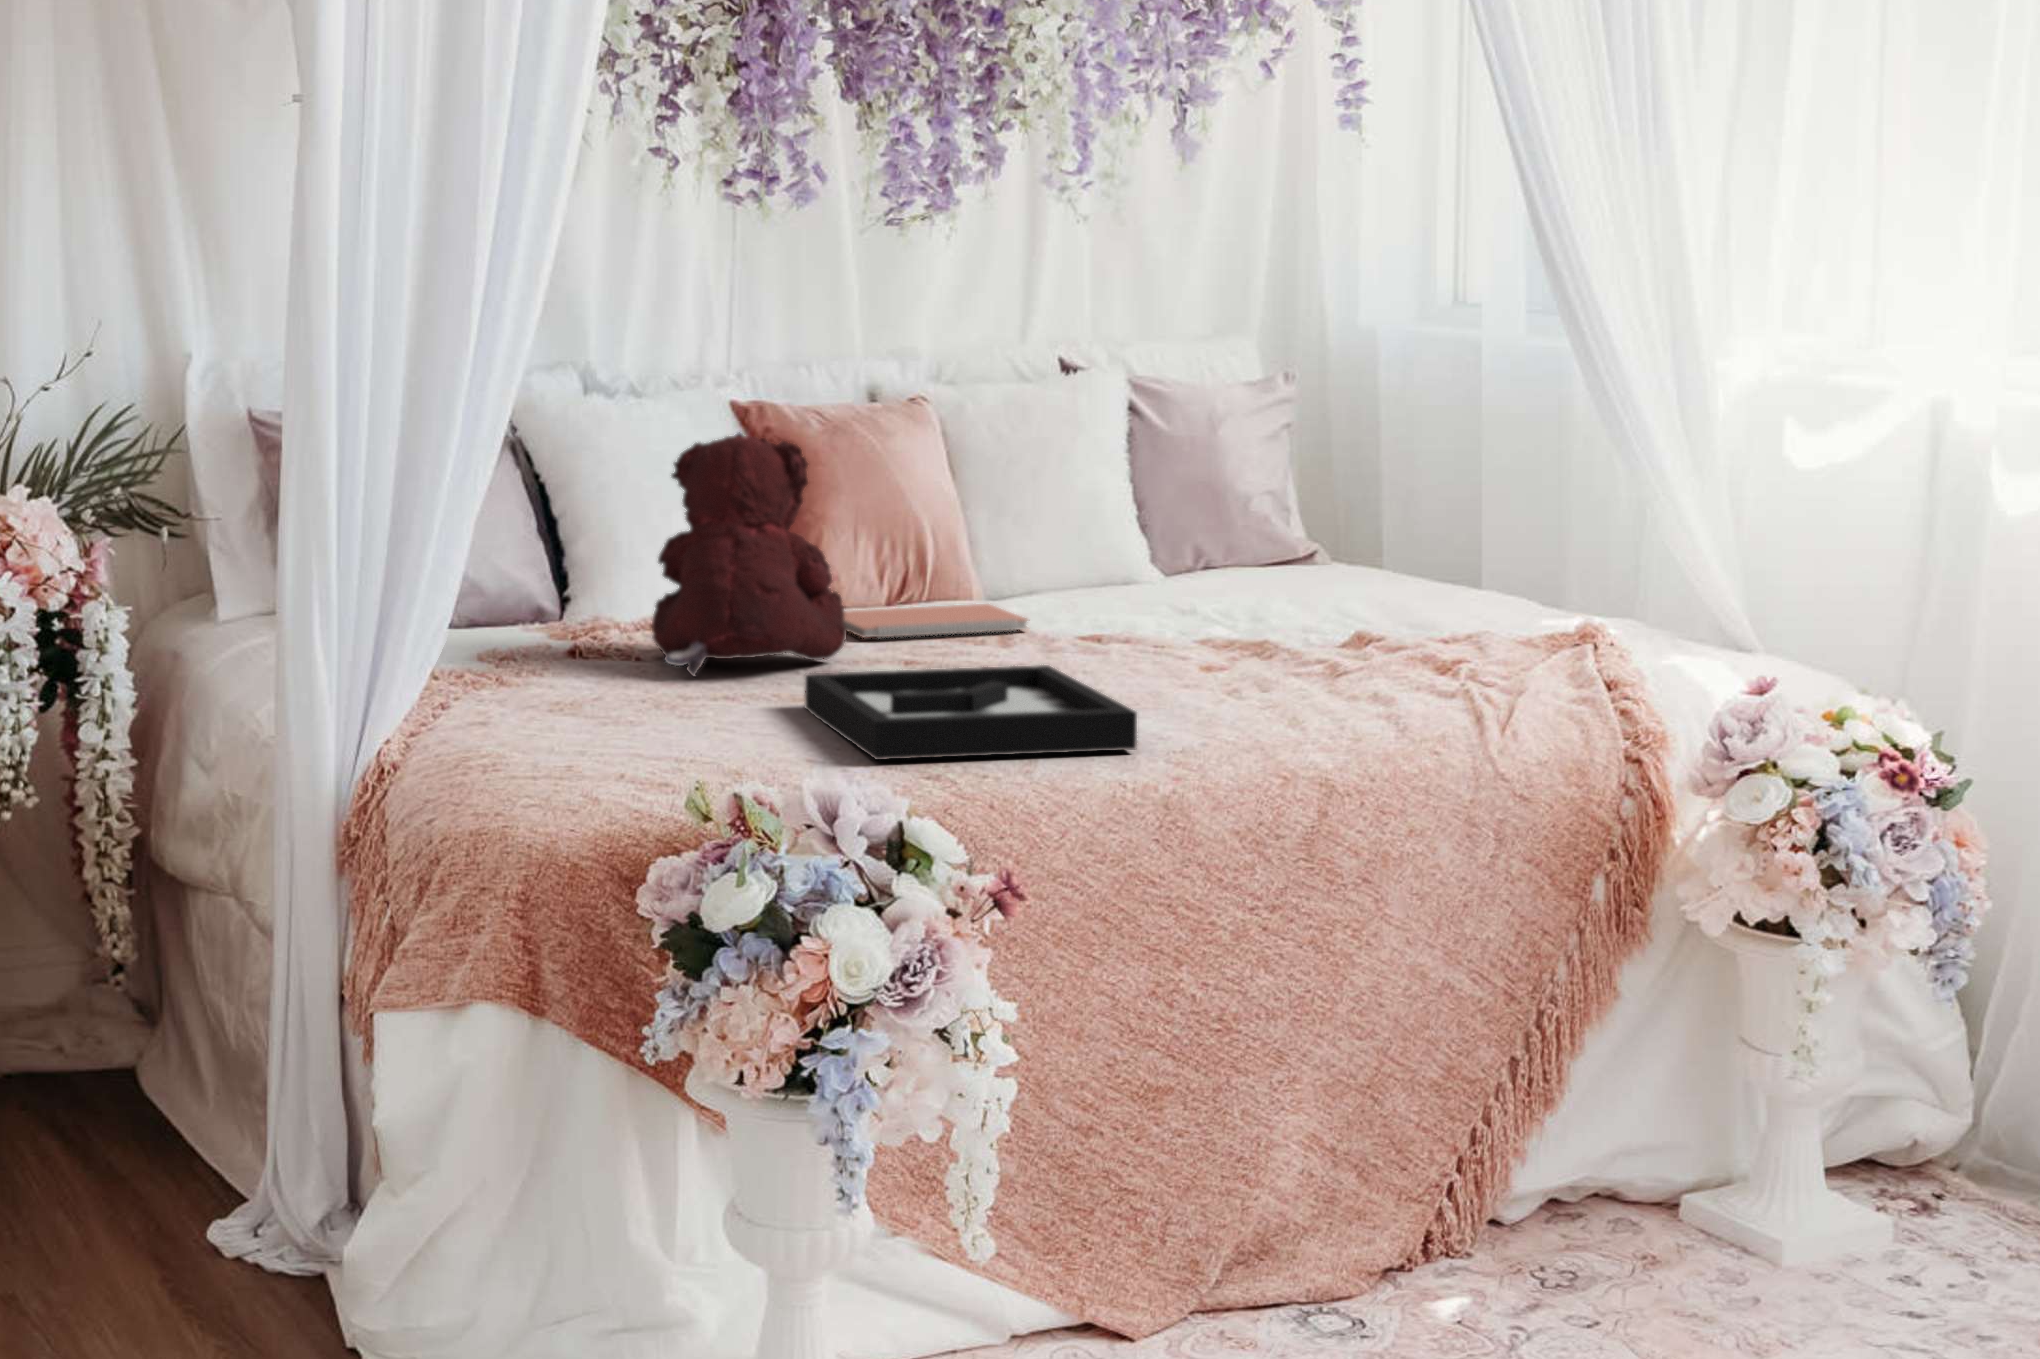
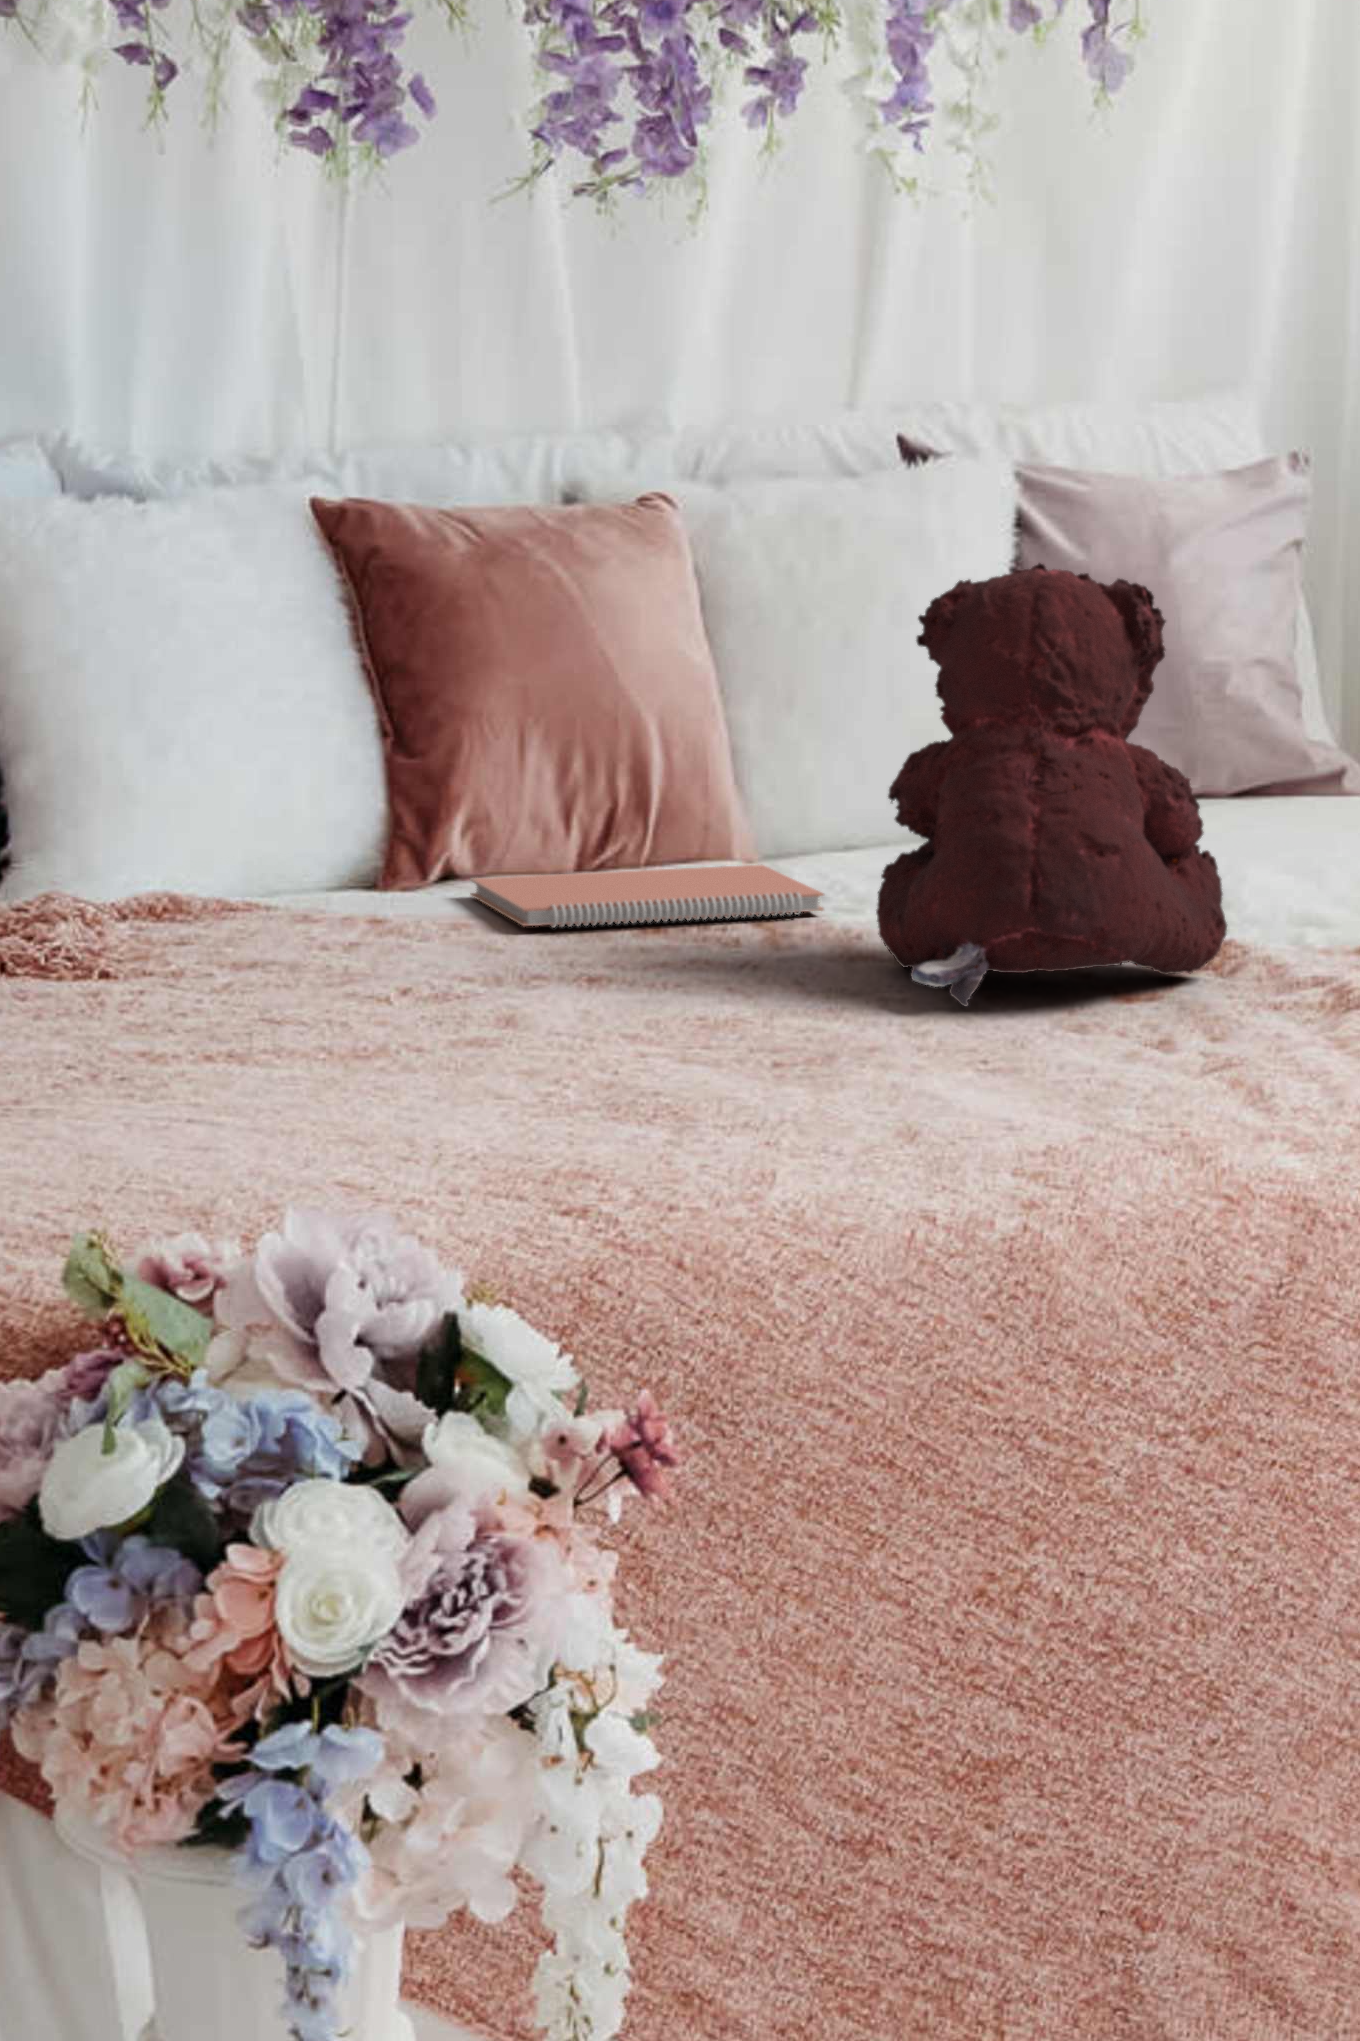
teddy bear: present [652,432,847,676] -> present [876,563,1227,1006]
decorative tray: present [805,665,1137,760] -> none [371,981,958,1170]

